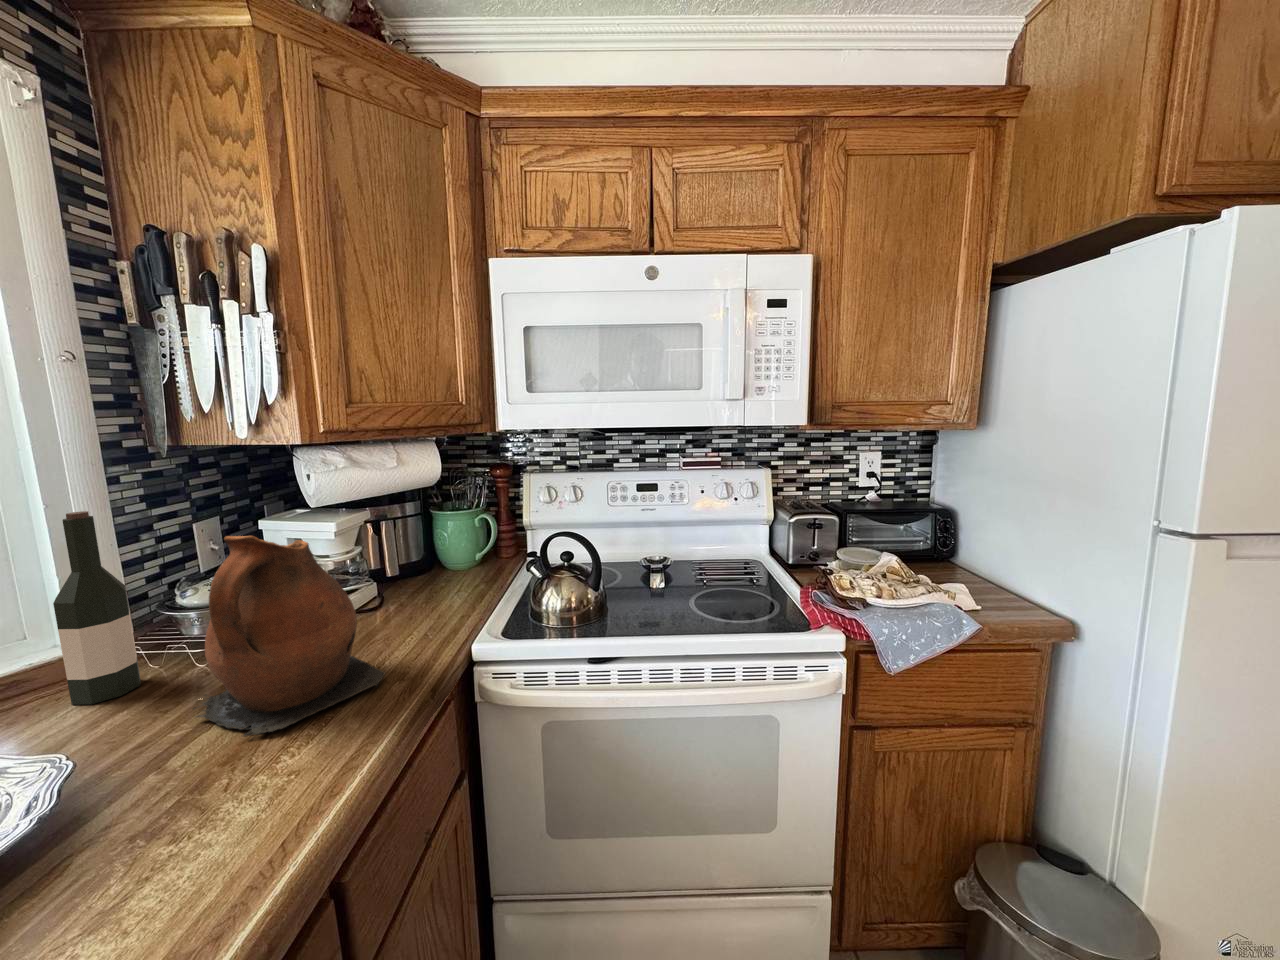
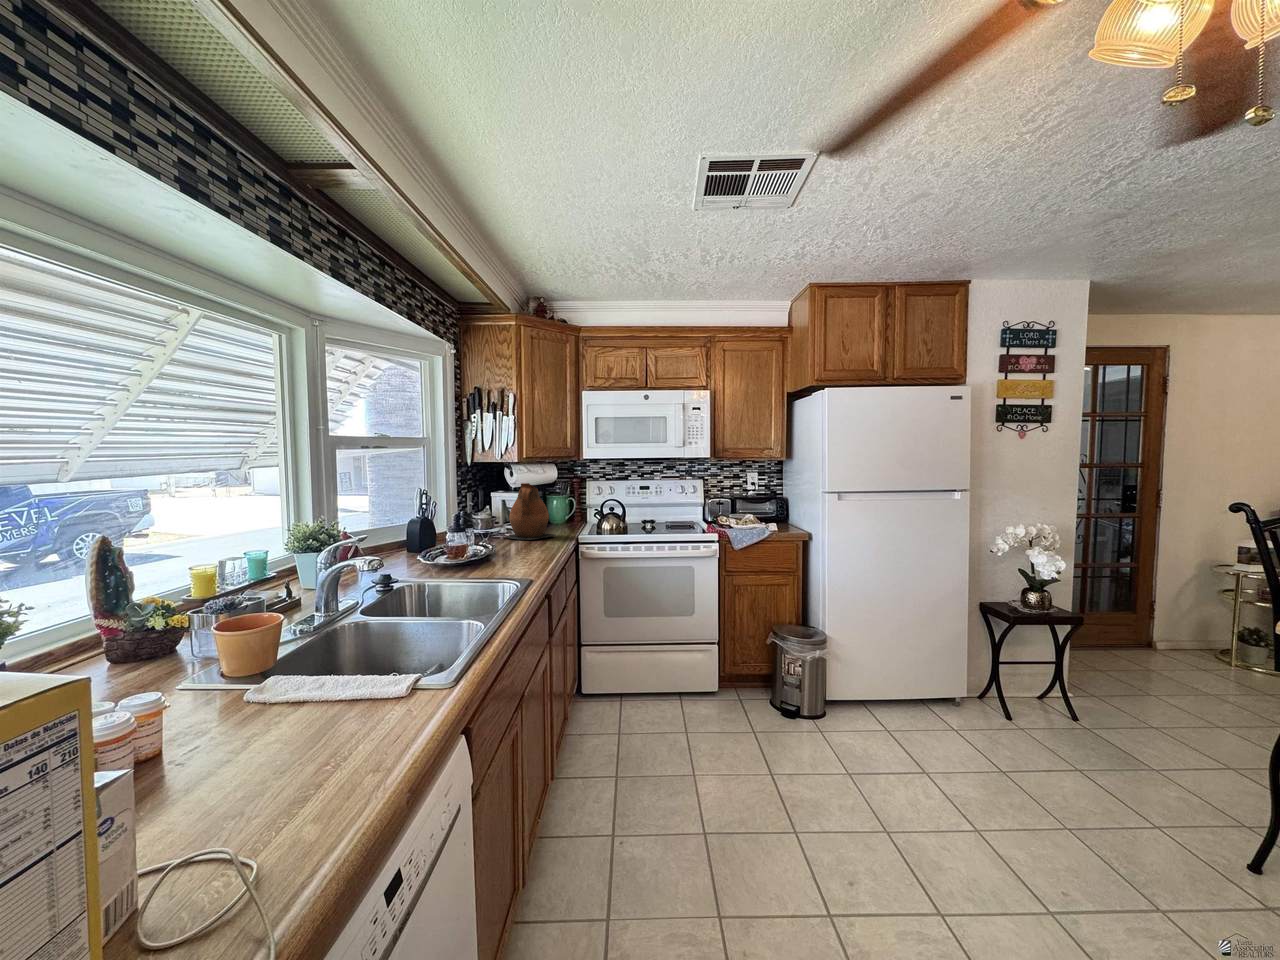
wine bottle: present [53,511,140,705] -> none [460,479,478,538]

